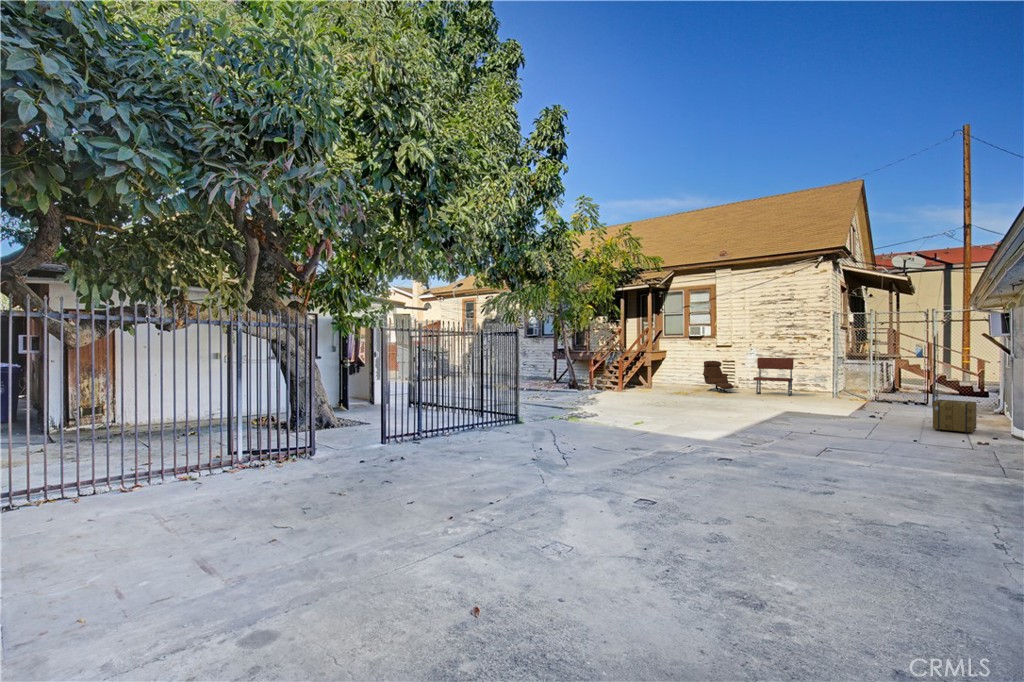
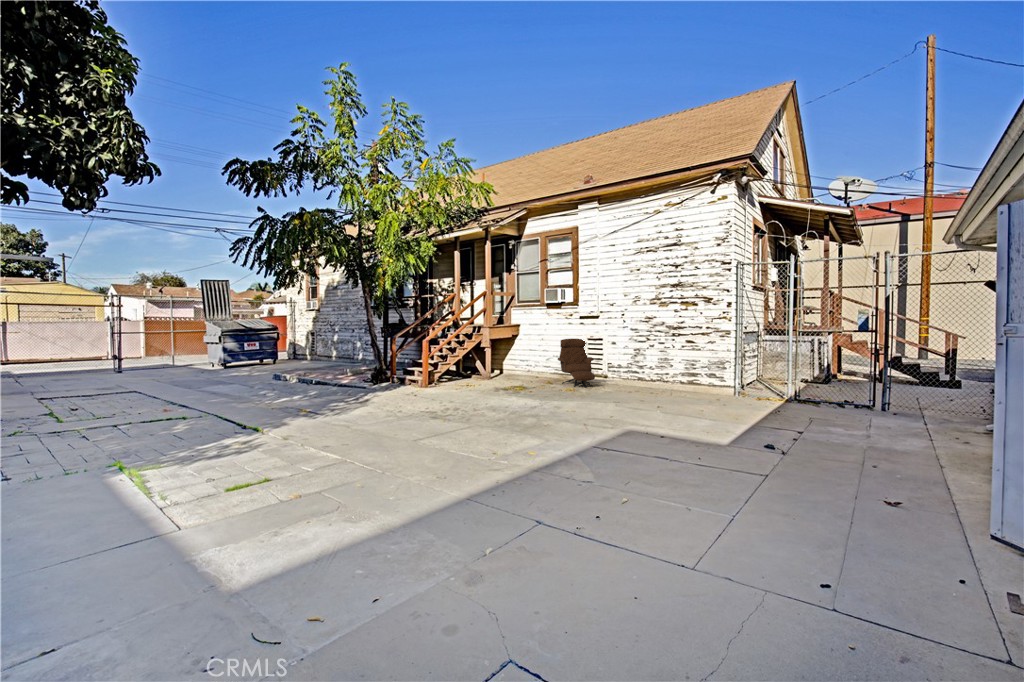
bench: present [754,358,793,396] -> none [620,333,678,392]
cardboard box: present [933,399,977,434] -> none [880,421,985,520]

